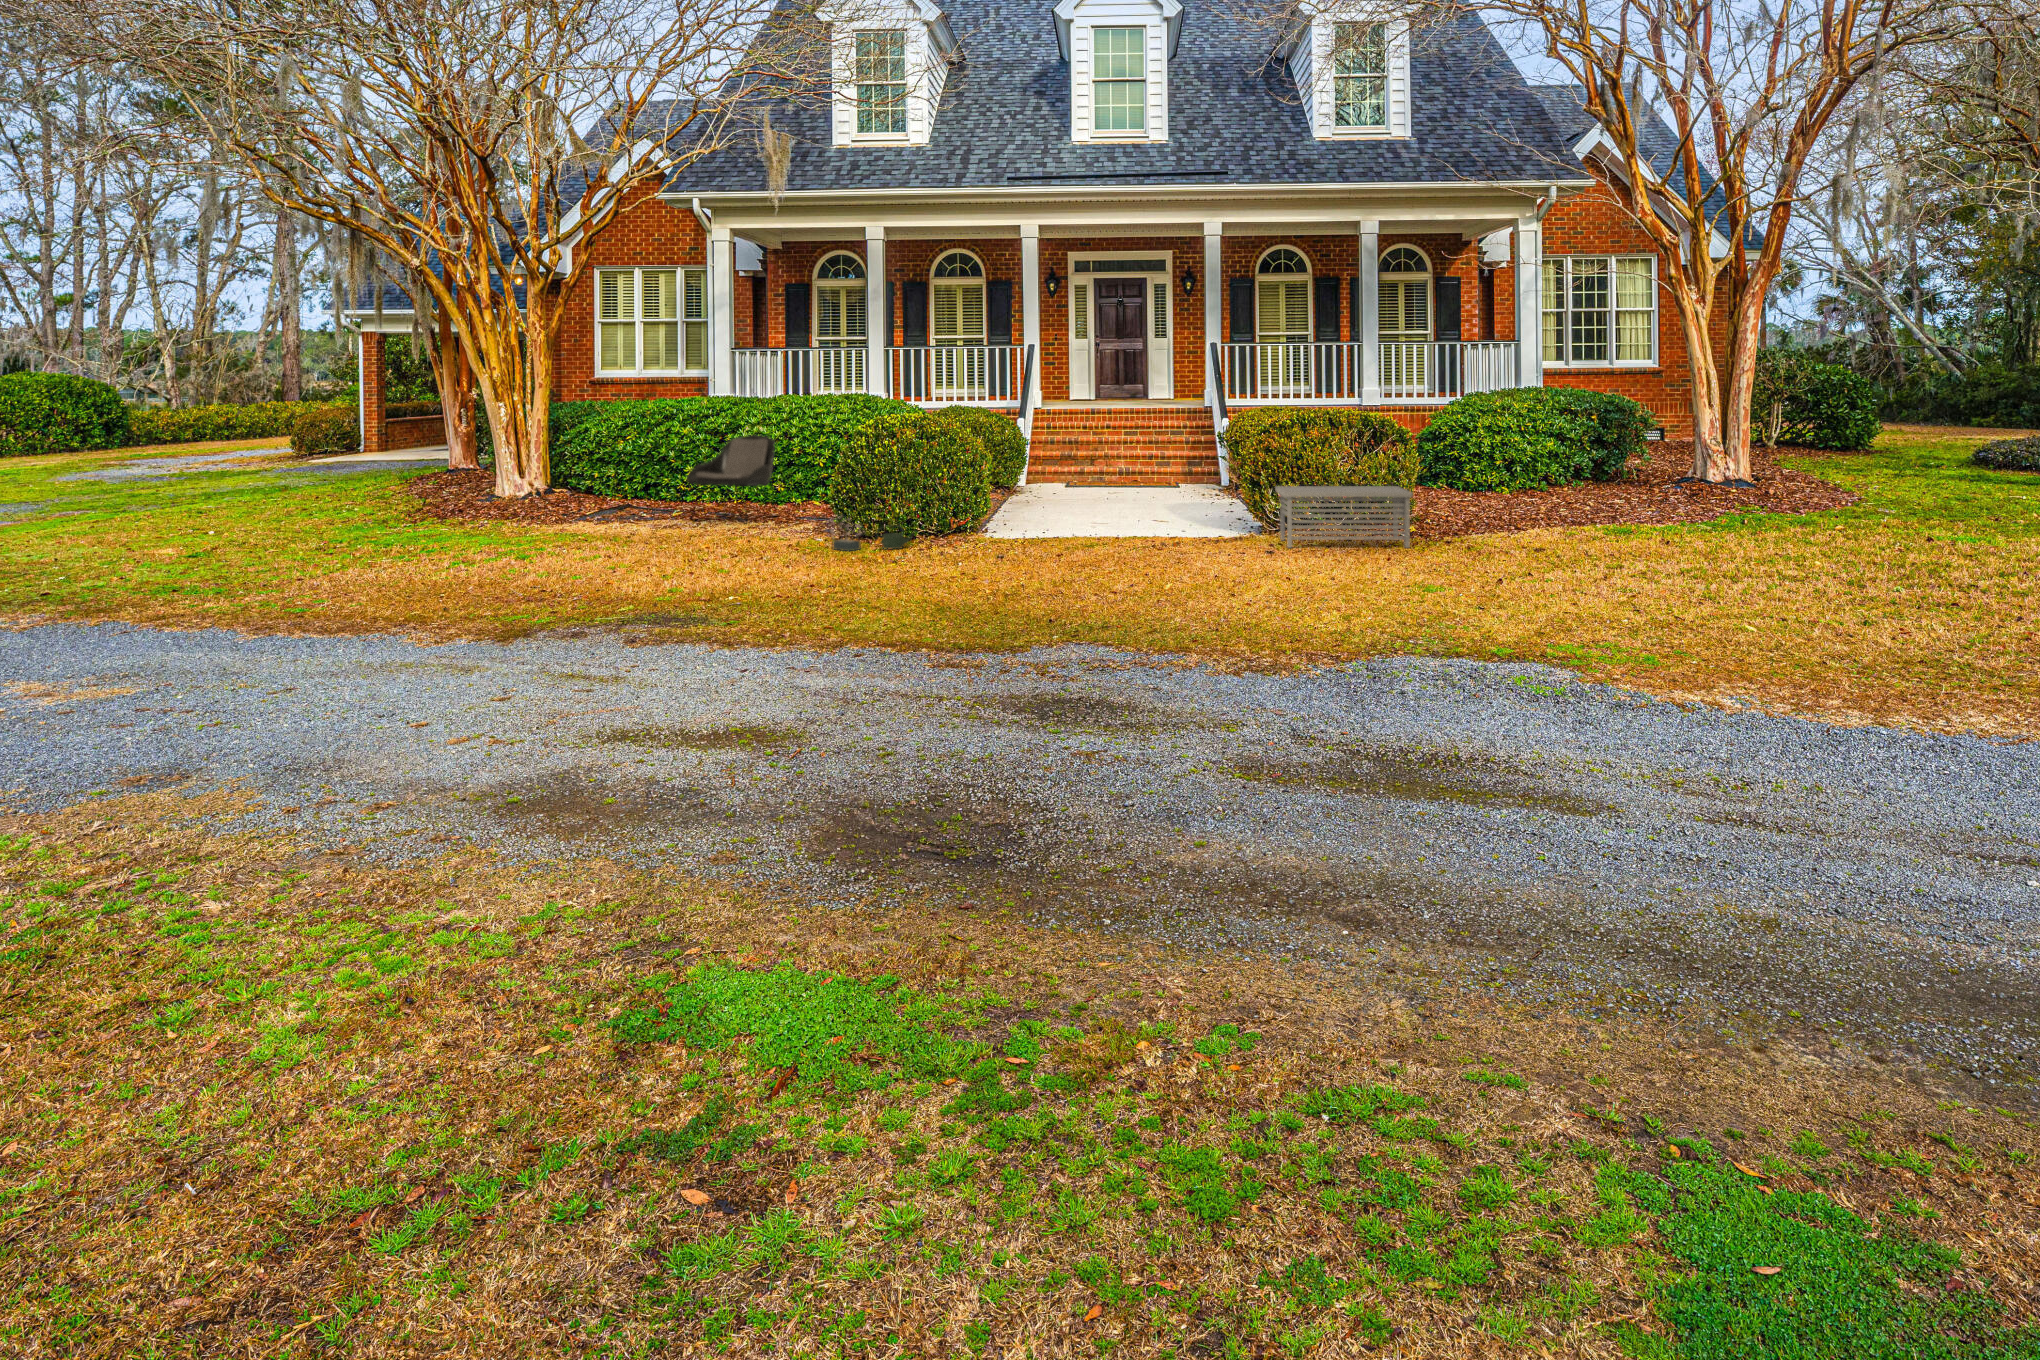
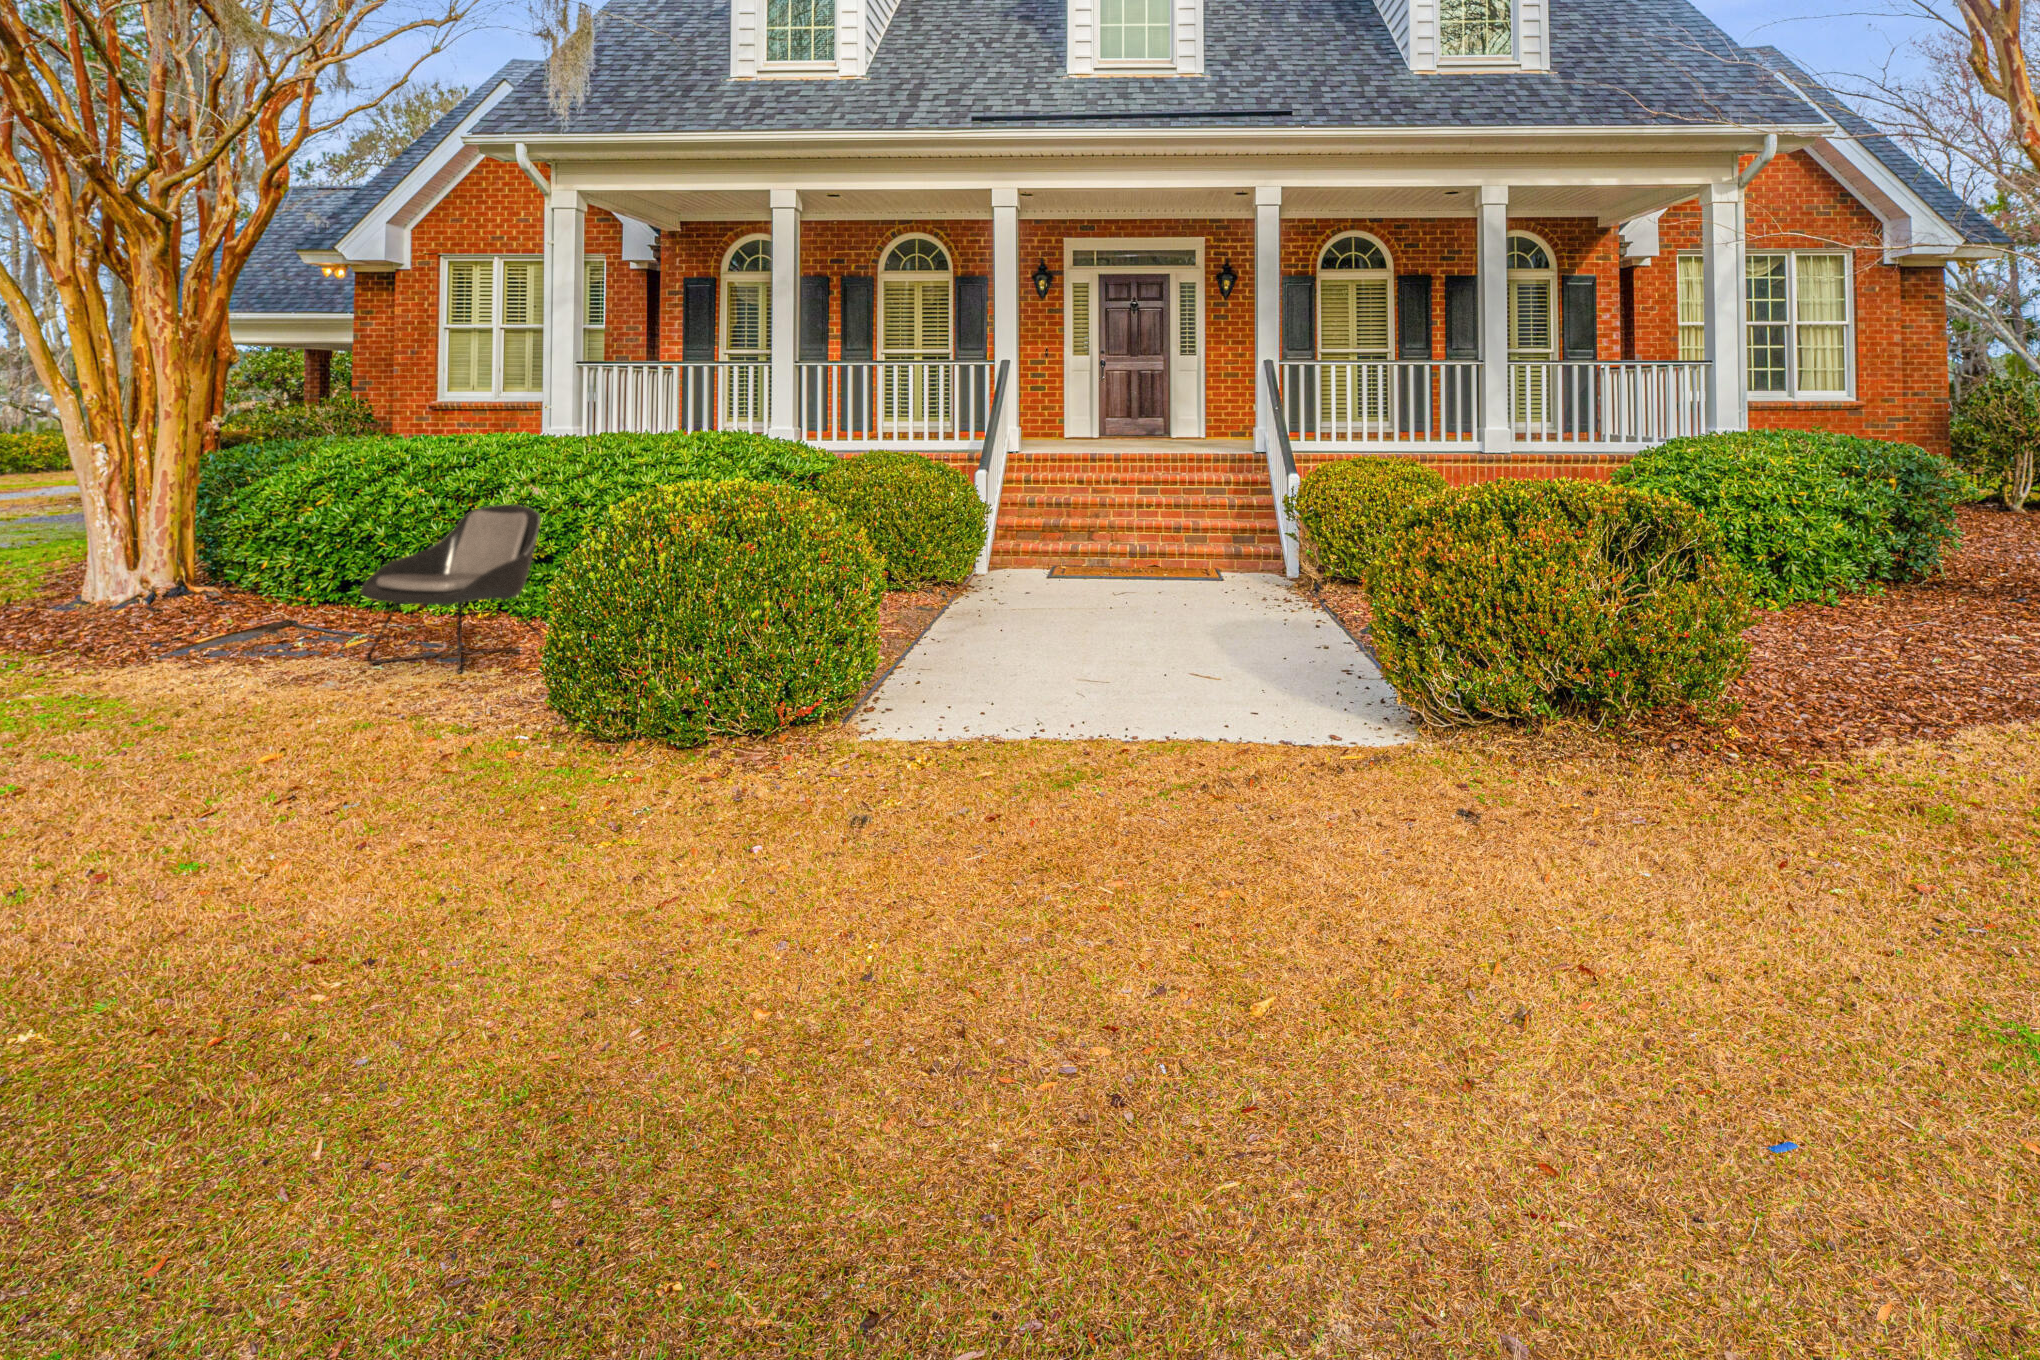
storage bench: present [1275,486,1413,548] -> none [1481,645,1822,808]
decorative plant: present [830,517,864,551] -> none [496,713,589,808]
watering can: present [880,525,913,550] -> none [614,740,710,799]

